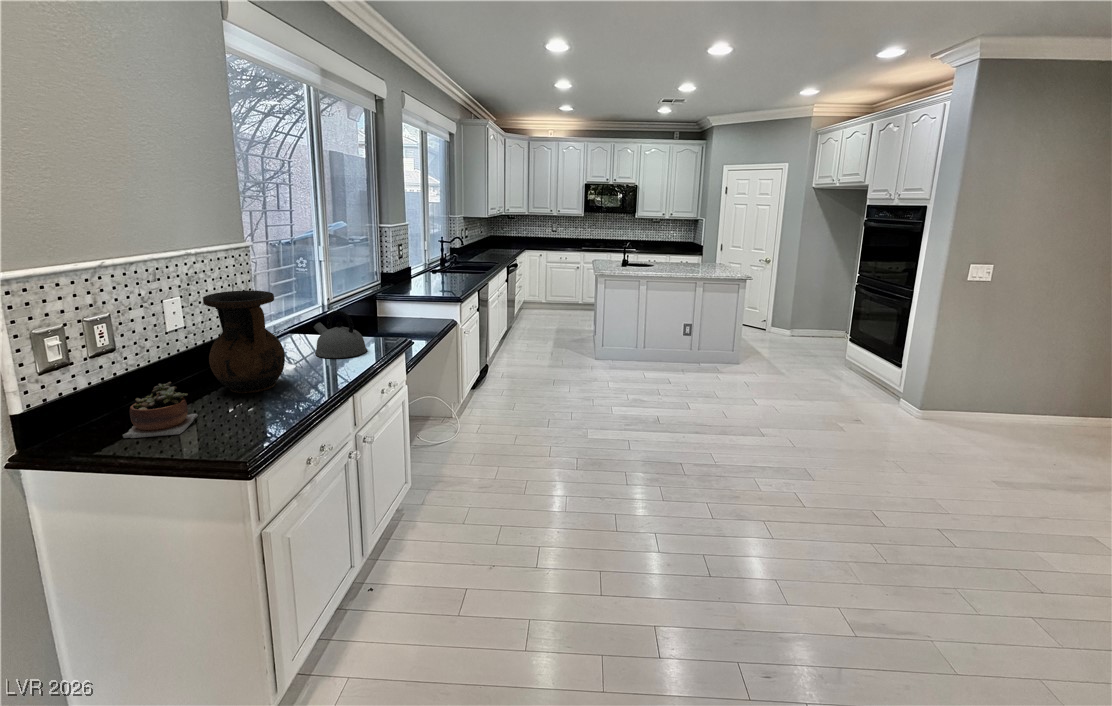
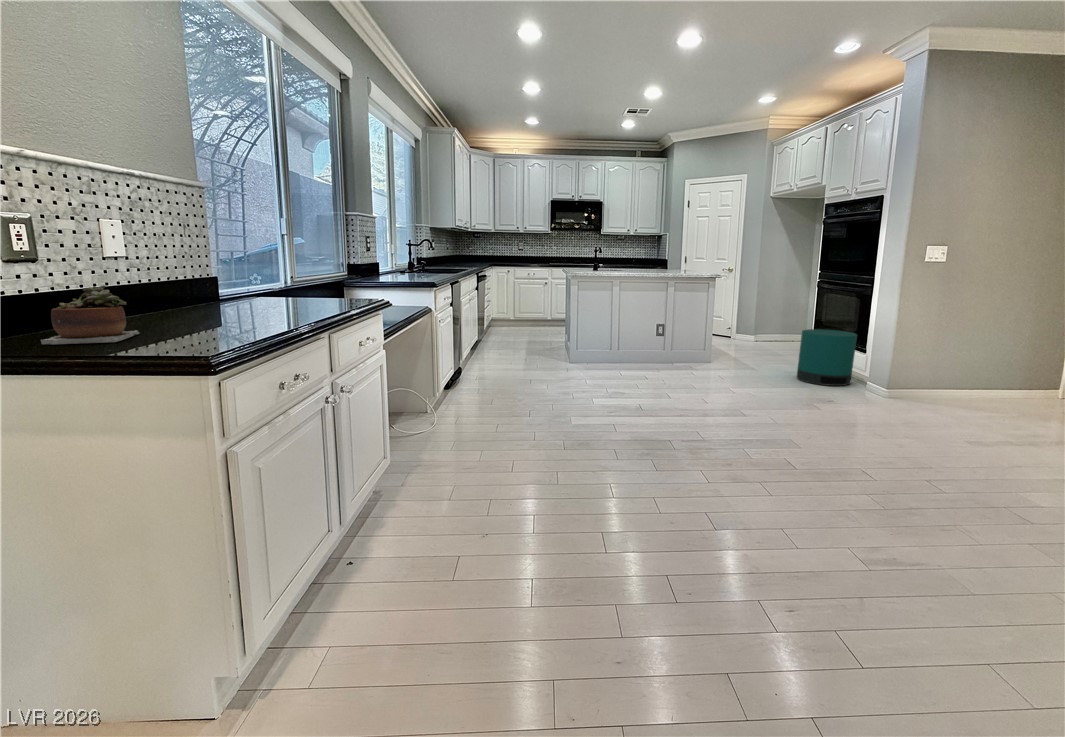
vase: present [203,290,285,393] -> none [147,205,246,323]
kettle: present [314,311,367,358] -> none [278,257,339,308]
trash can: none [806,336,866,393] -> present [797,329,857,386]

